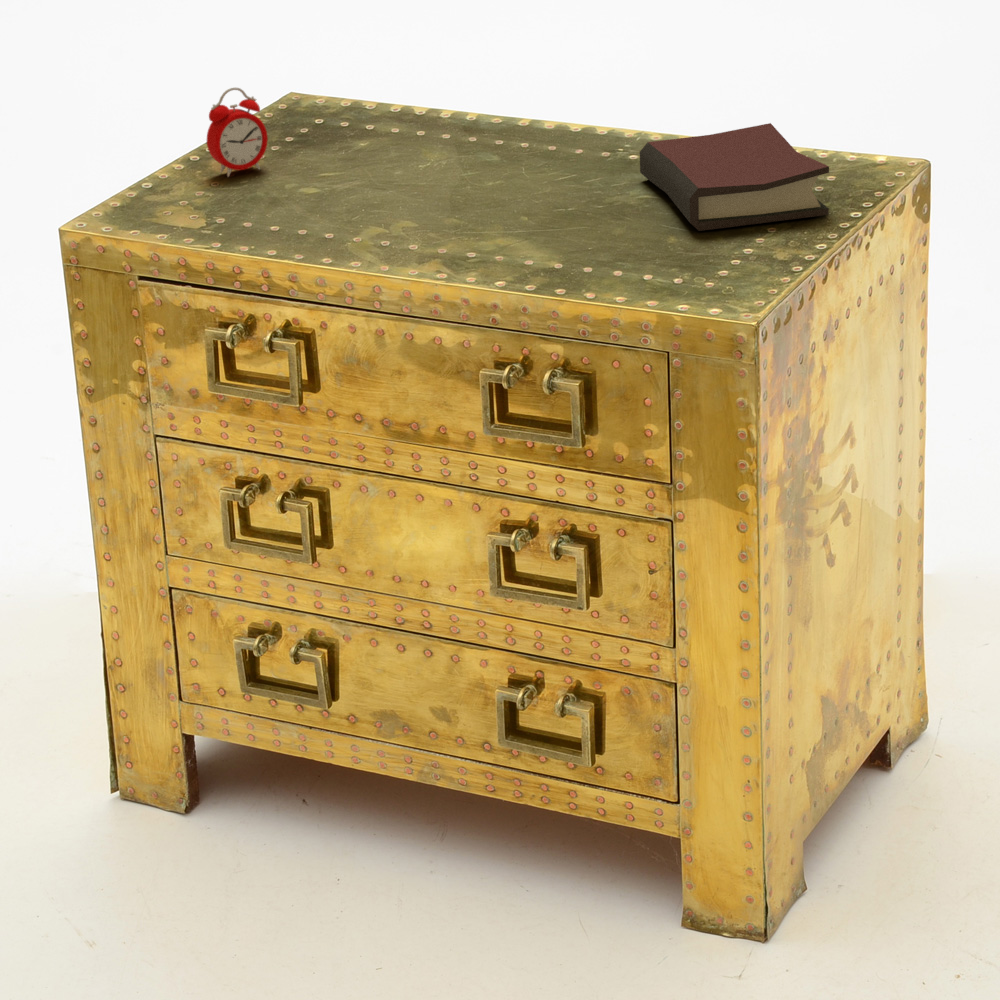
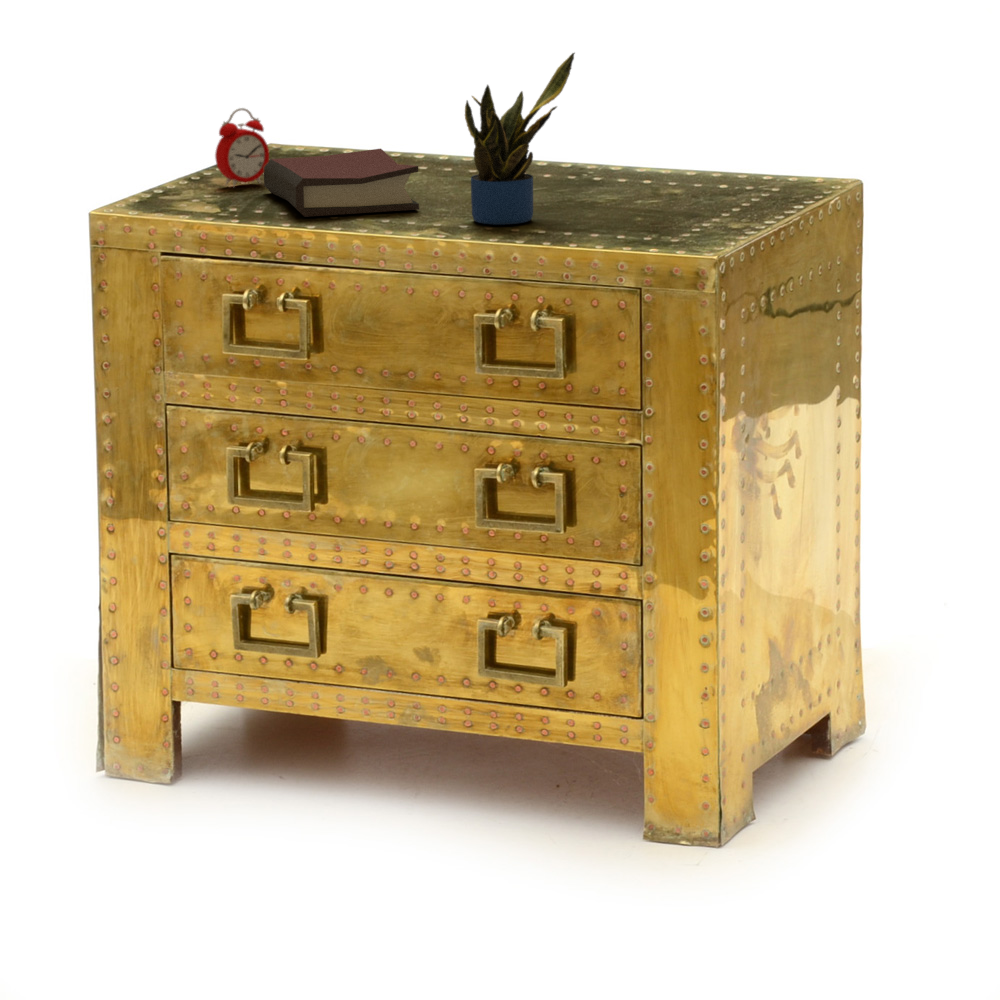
potted plant: none [471,50,597,253] -> present [465,53,575,225]
hardback book: present [640,123,829,231] -> present [264,149,419,217]

